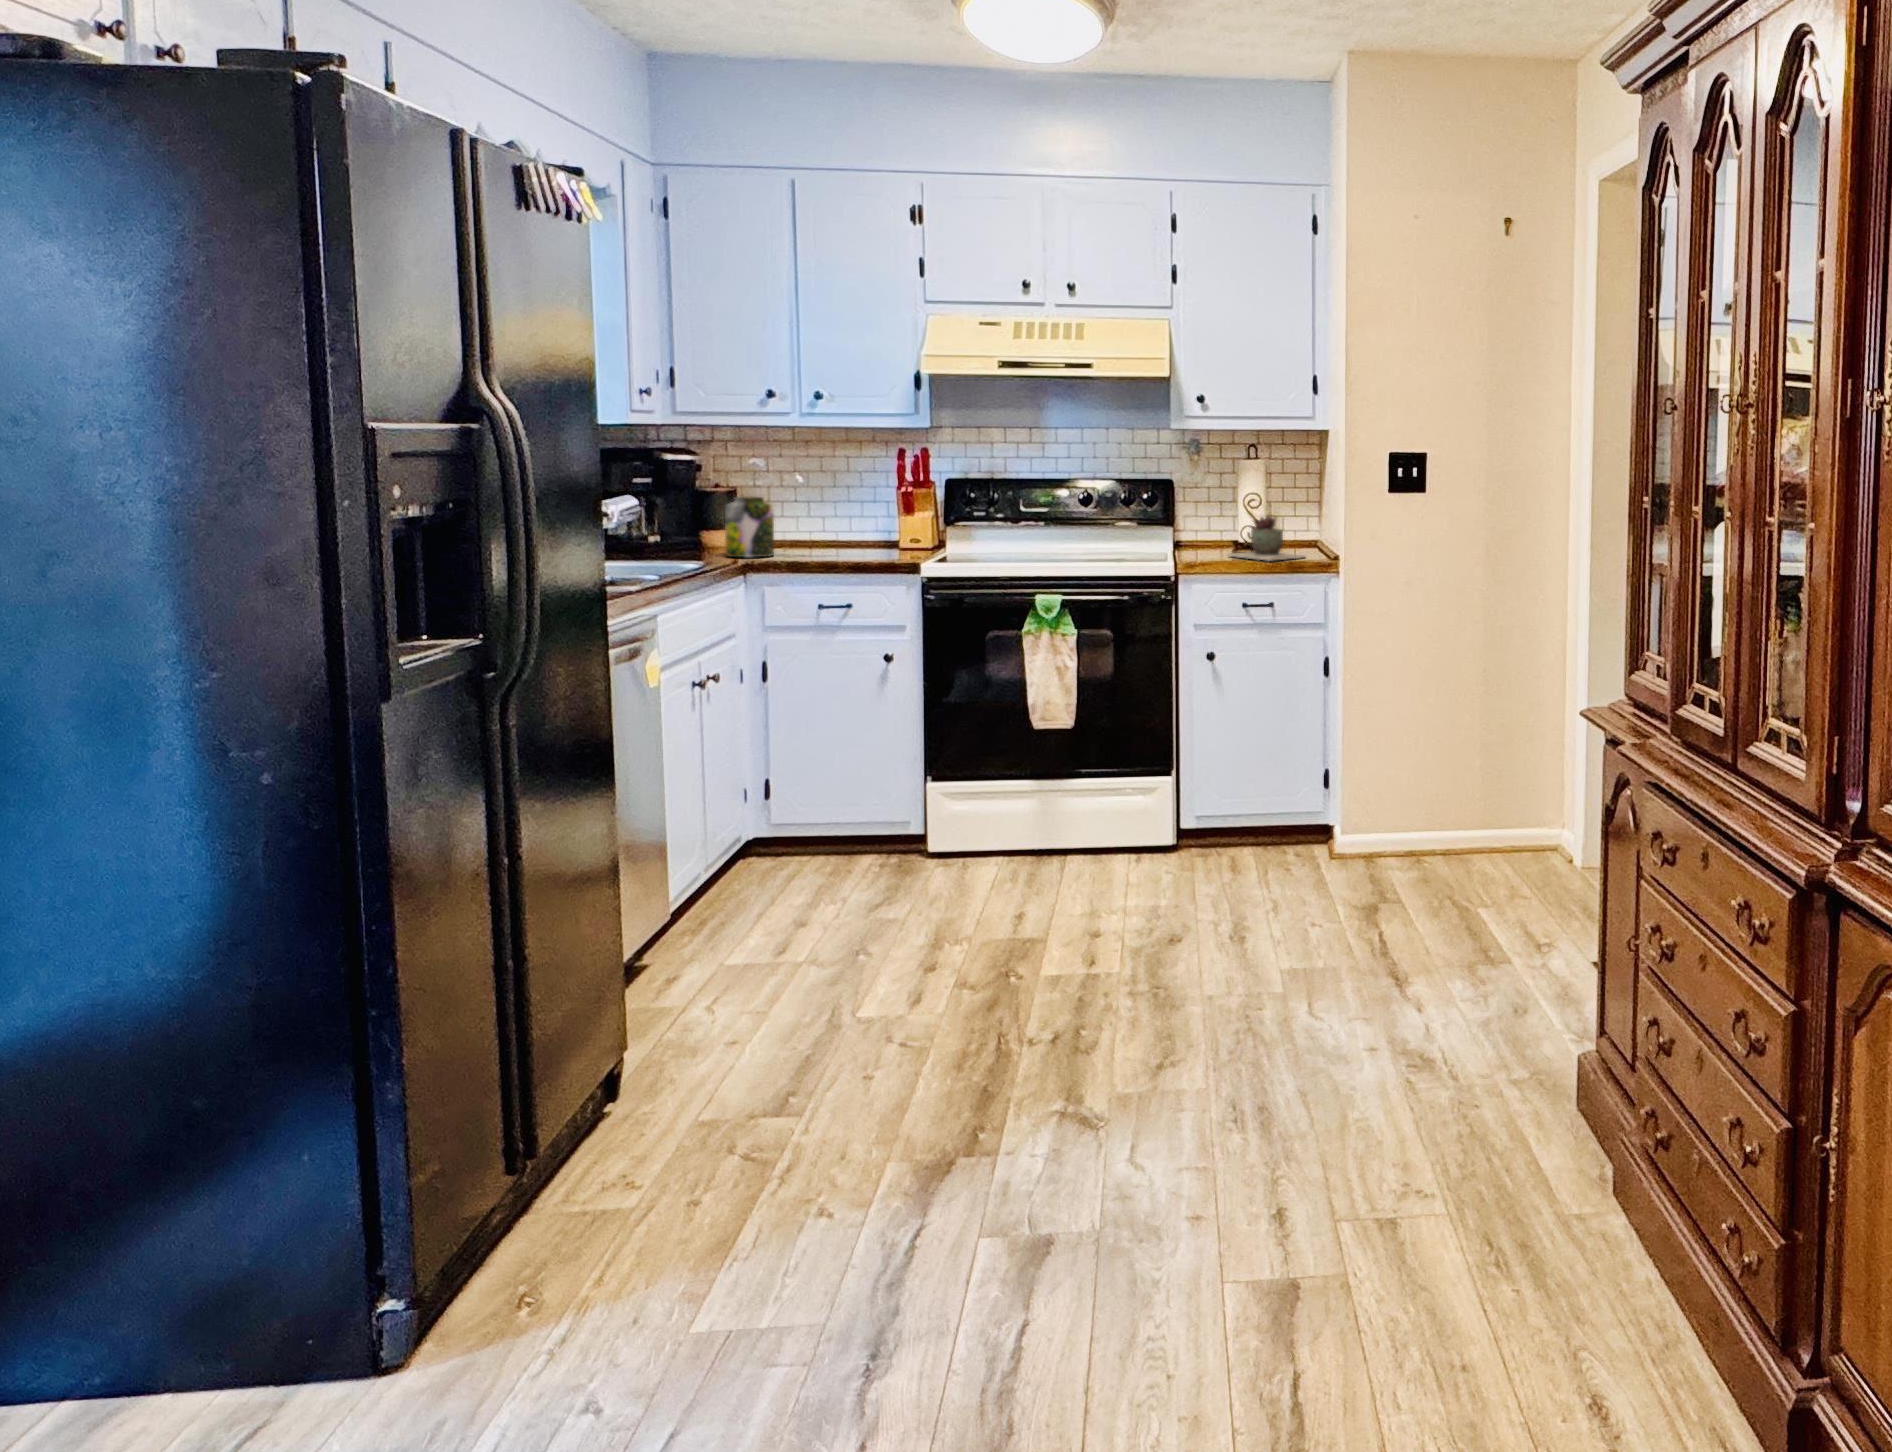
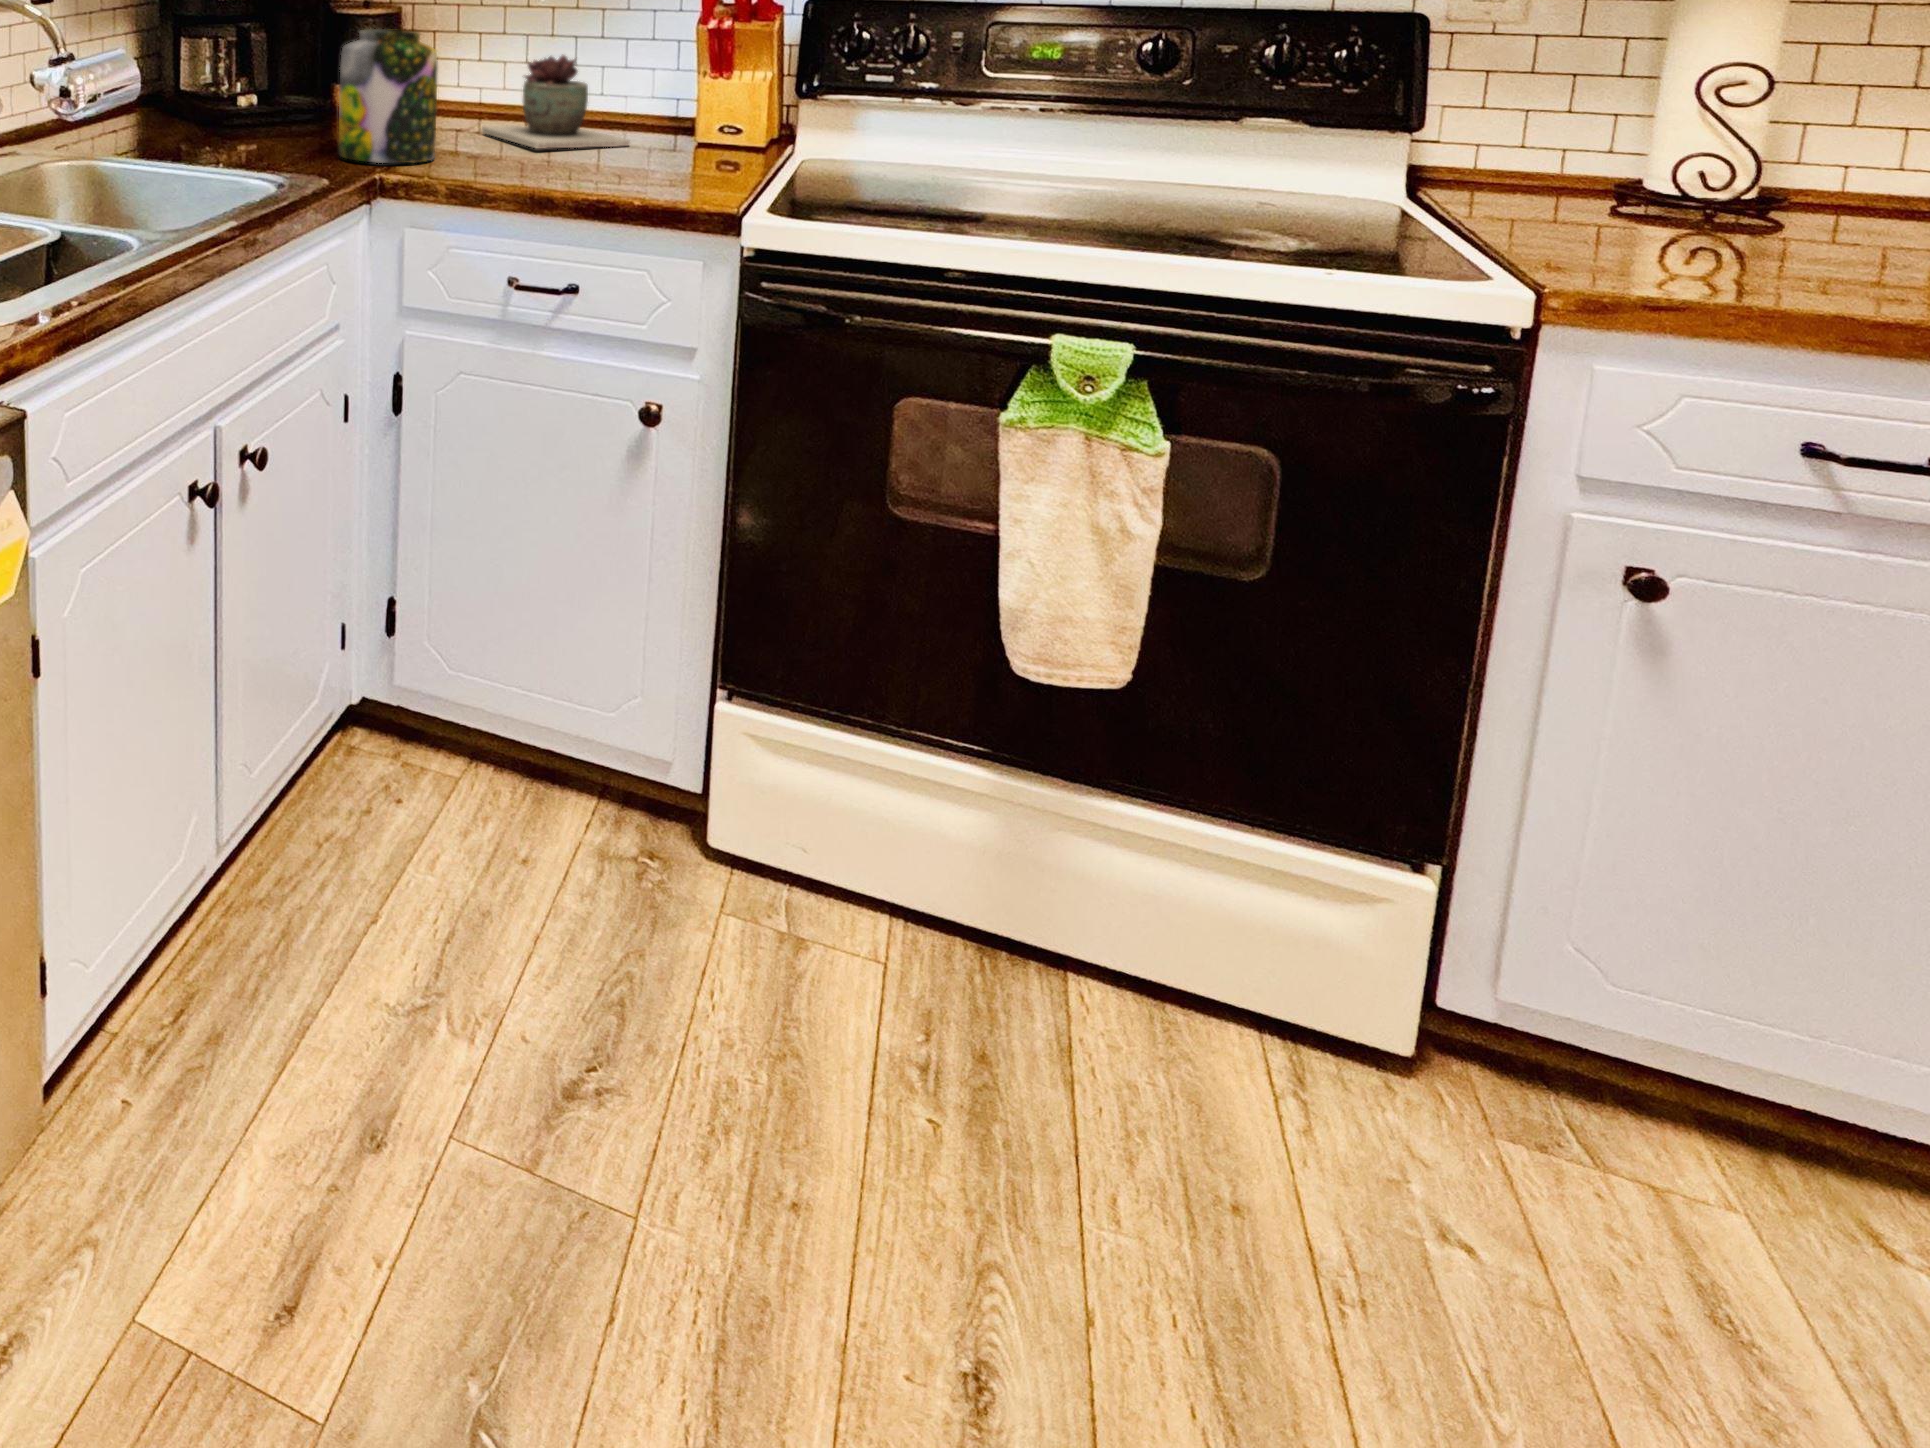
succulent plant: present [1228,516,1305,561] -> present [482,55,630,149]

